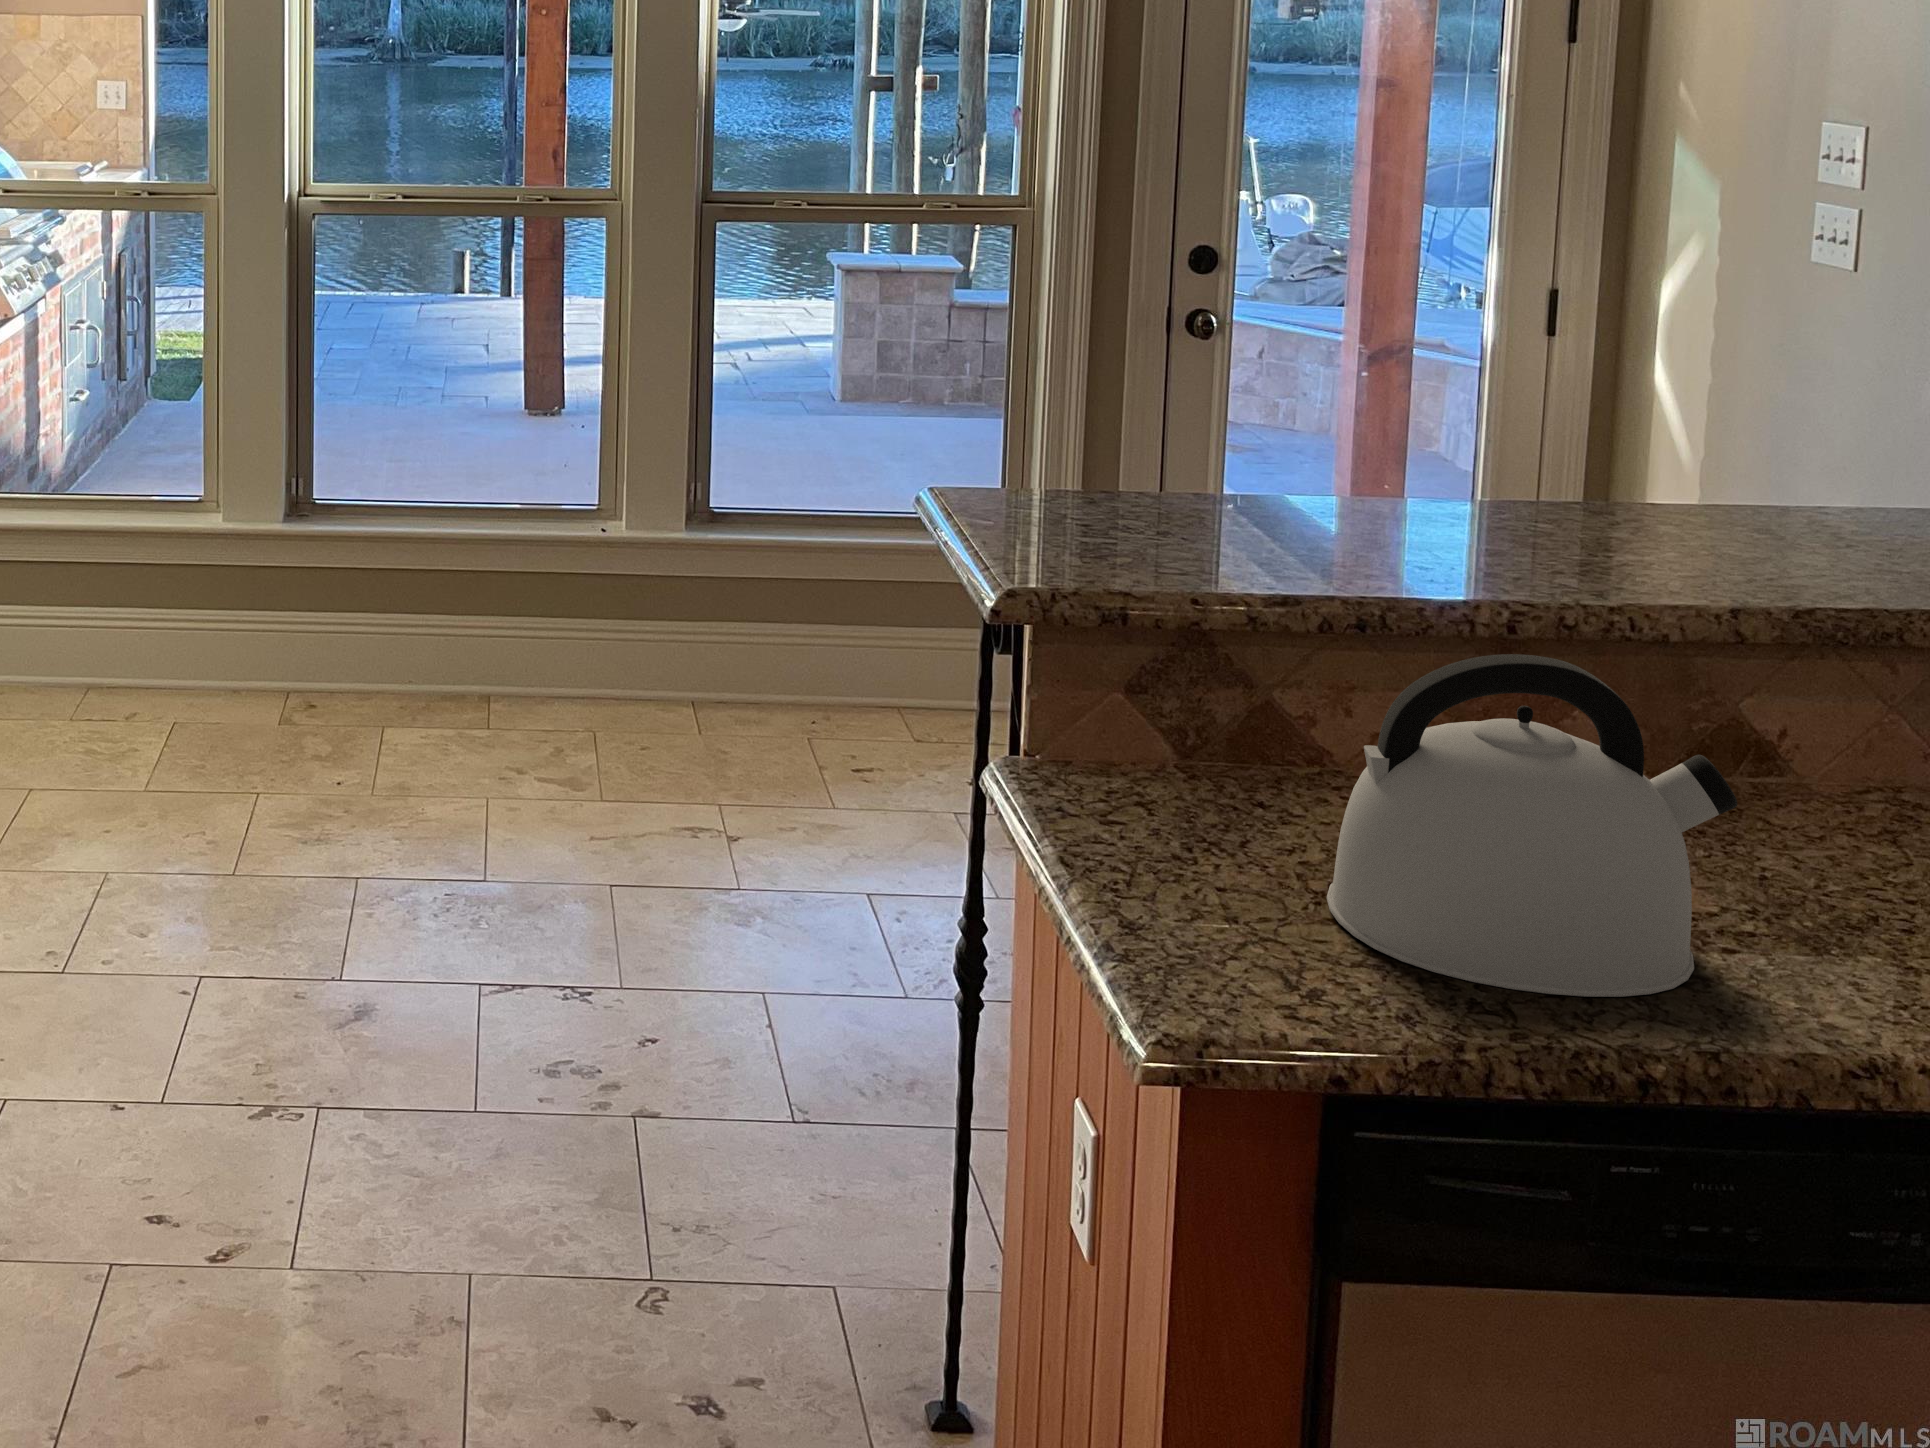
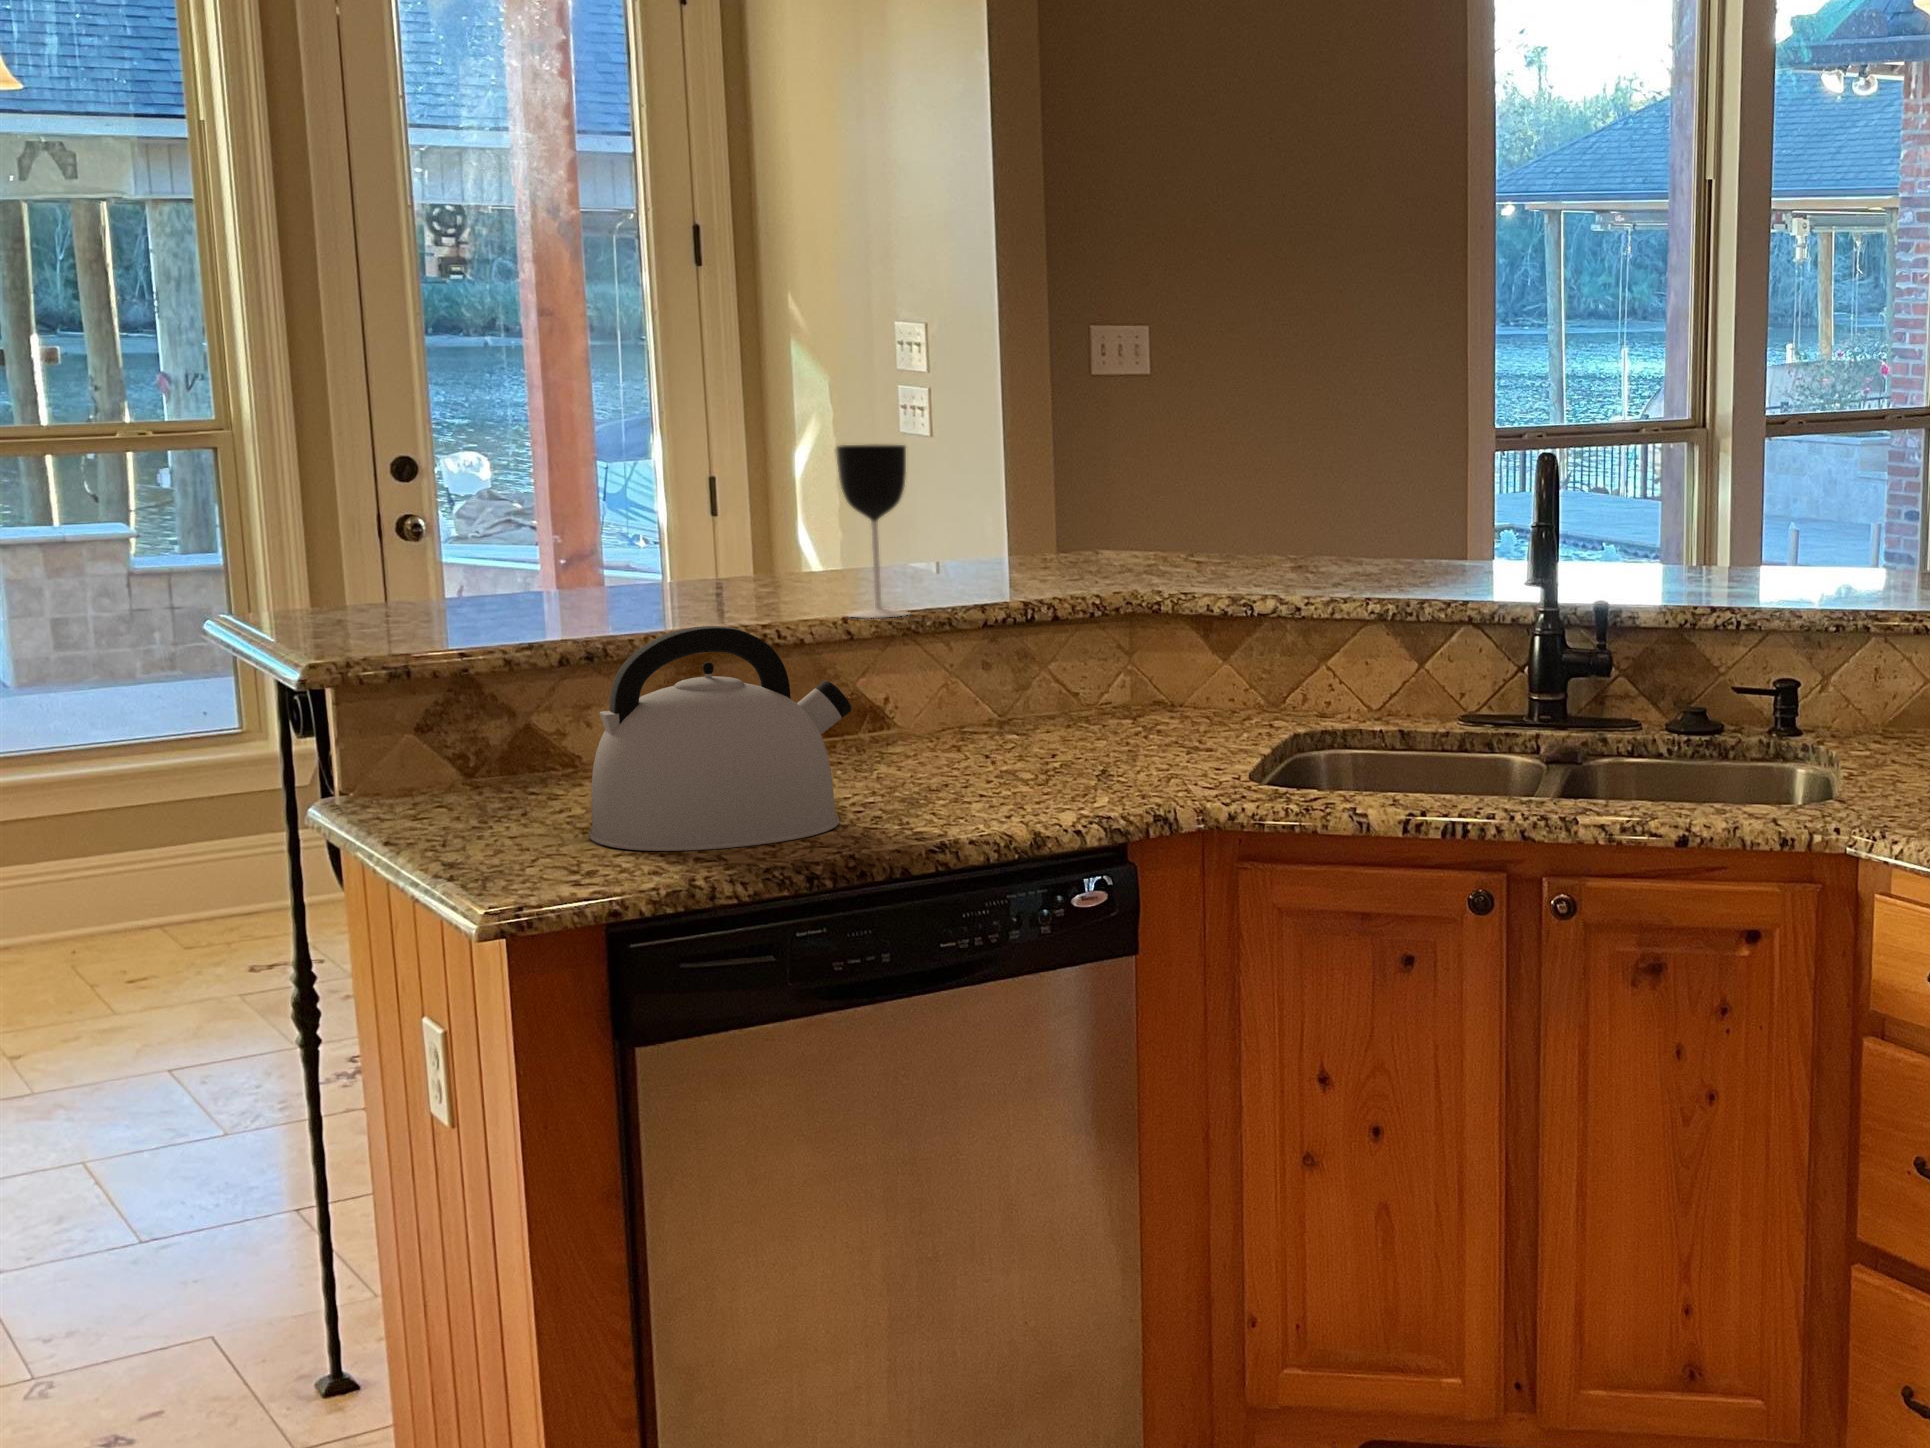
wine glass: none [1729,347,1857,590] -> present [836,445,908,618]

